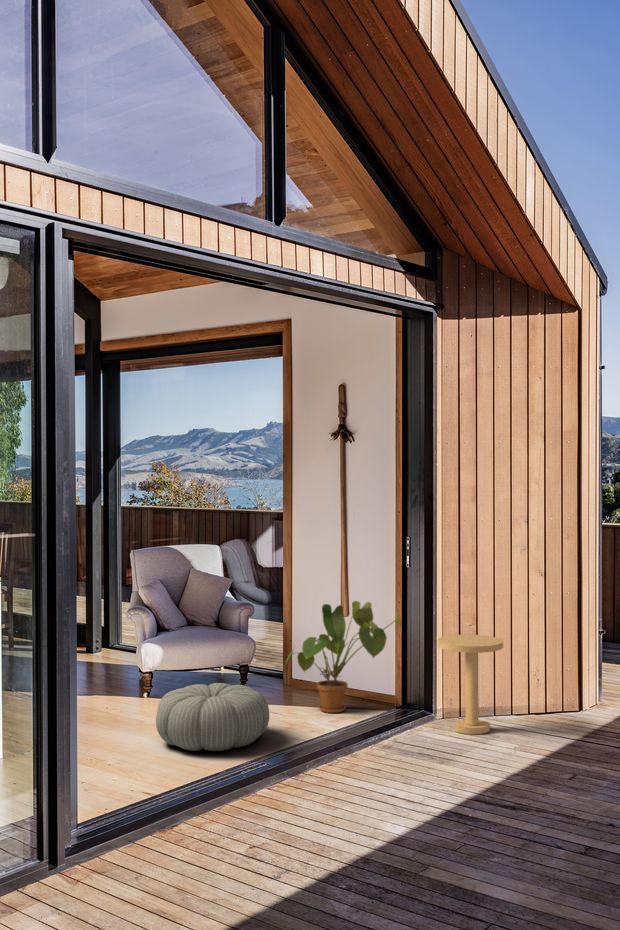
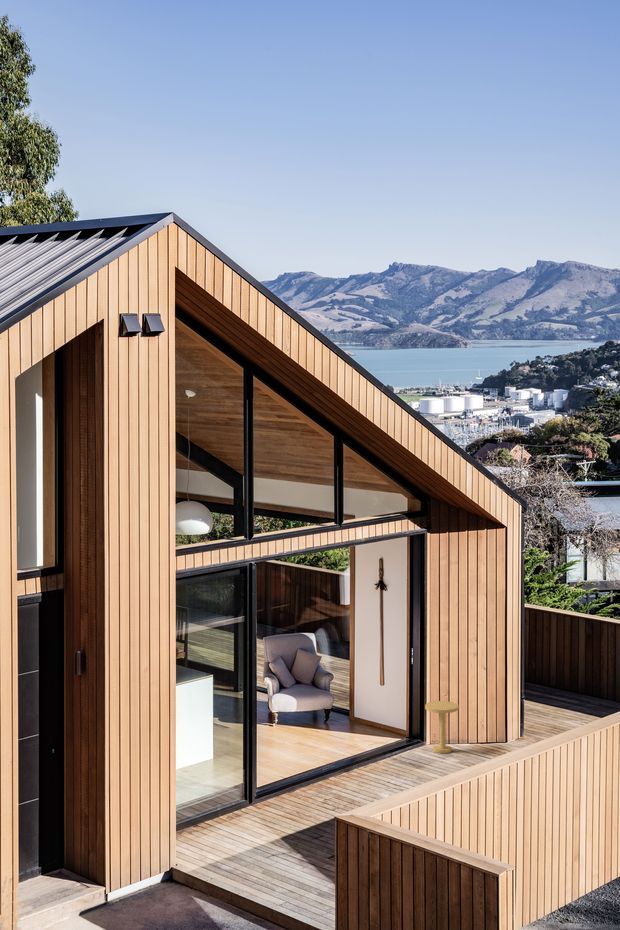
house plant: present [286,601,401,713] -> none [348,678,413,739]
pouf: present [156,683,269,751] -> none [283,724,338,758]

